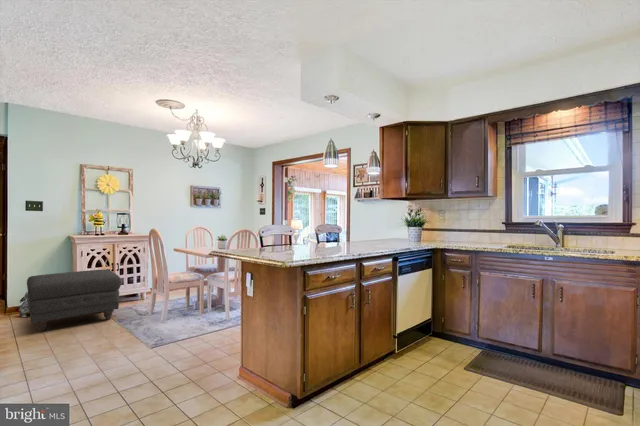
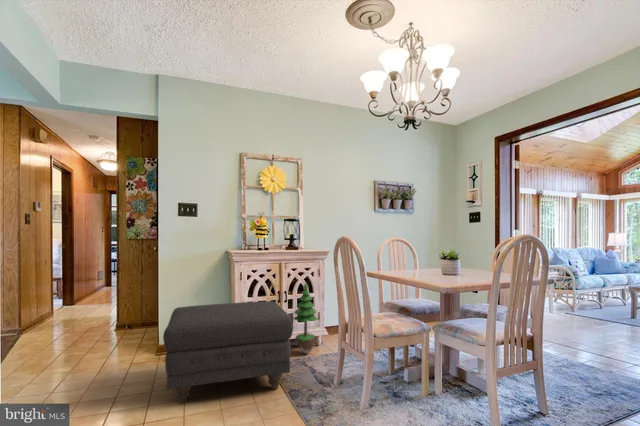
potted tree: none [123,256,142,303] -> present [293,283,318,353]

